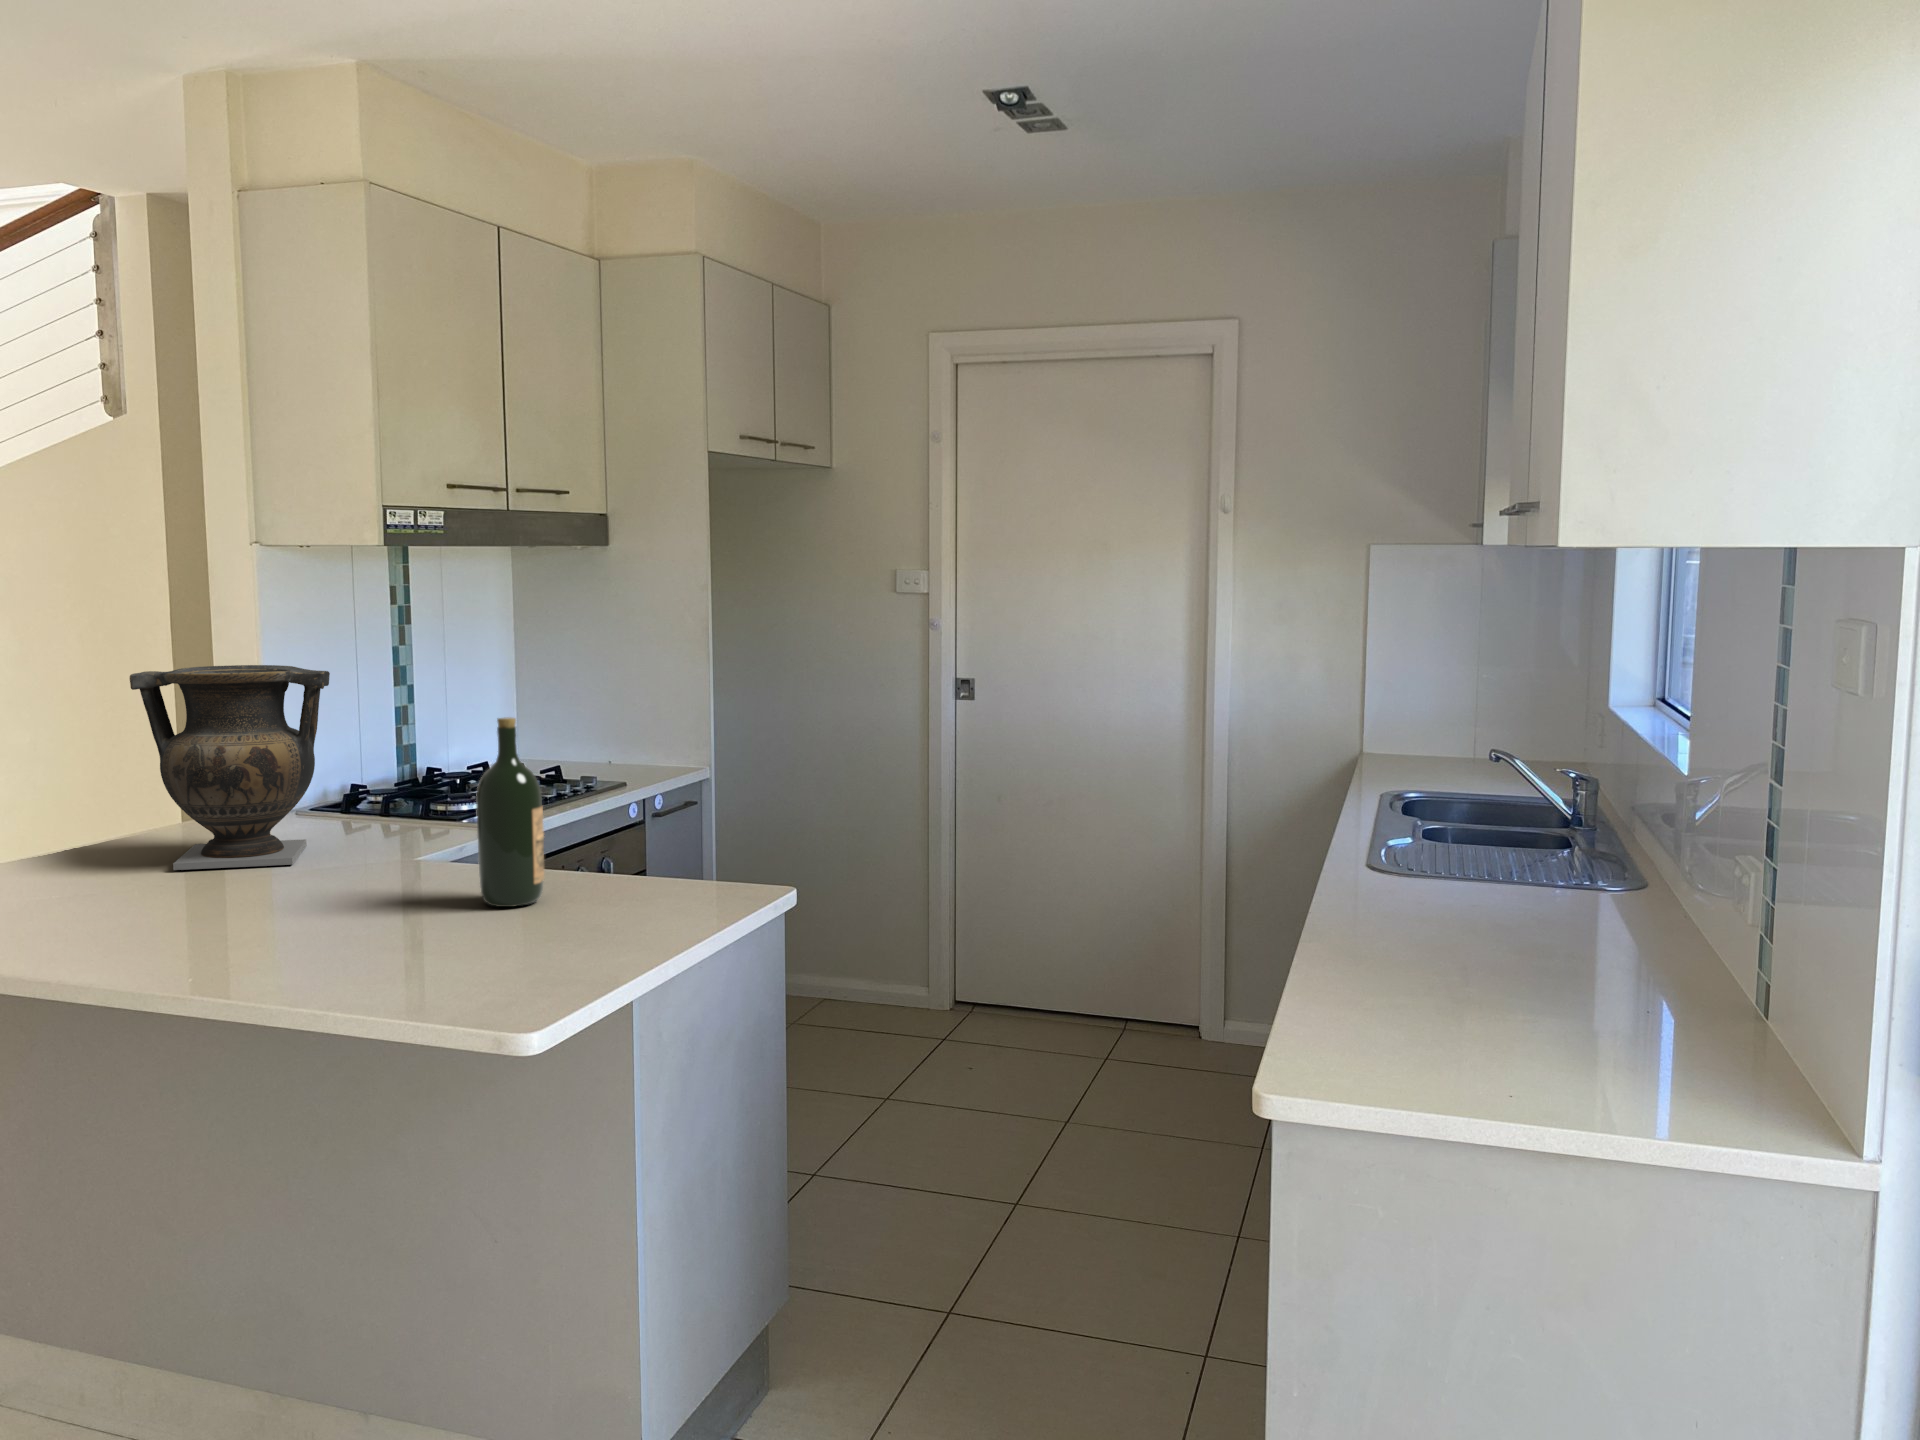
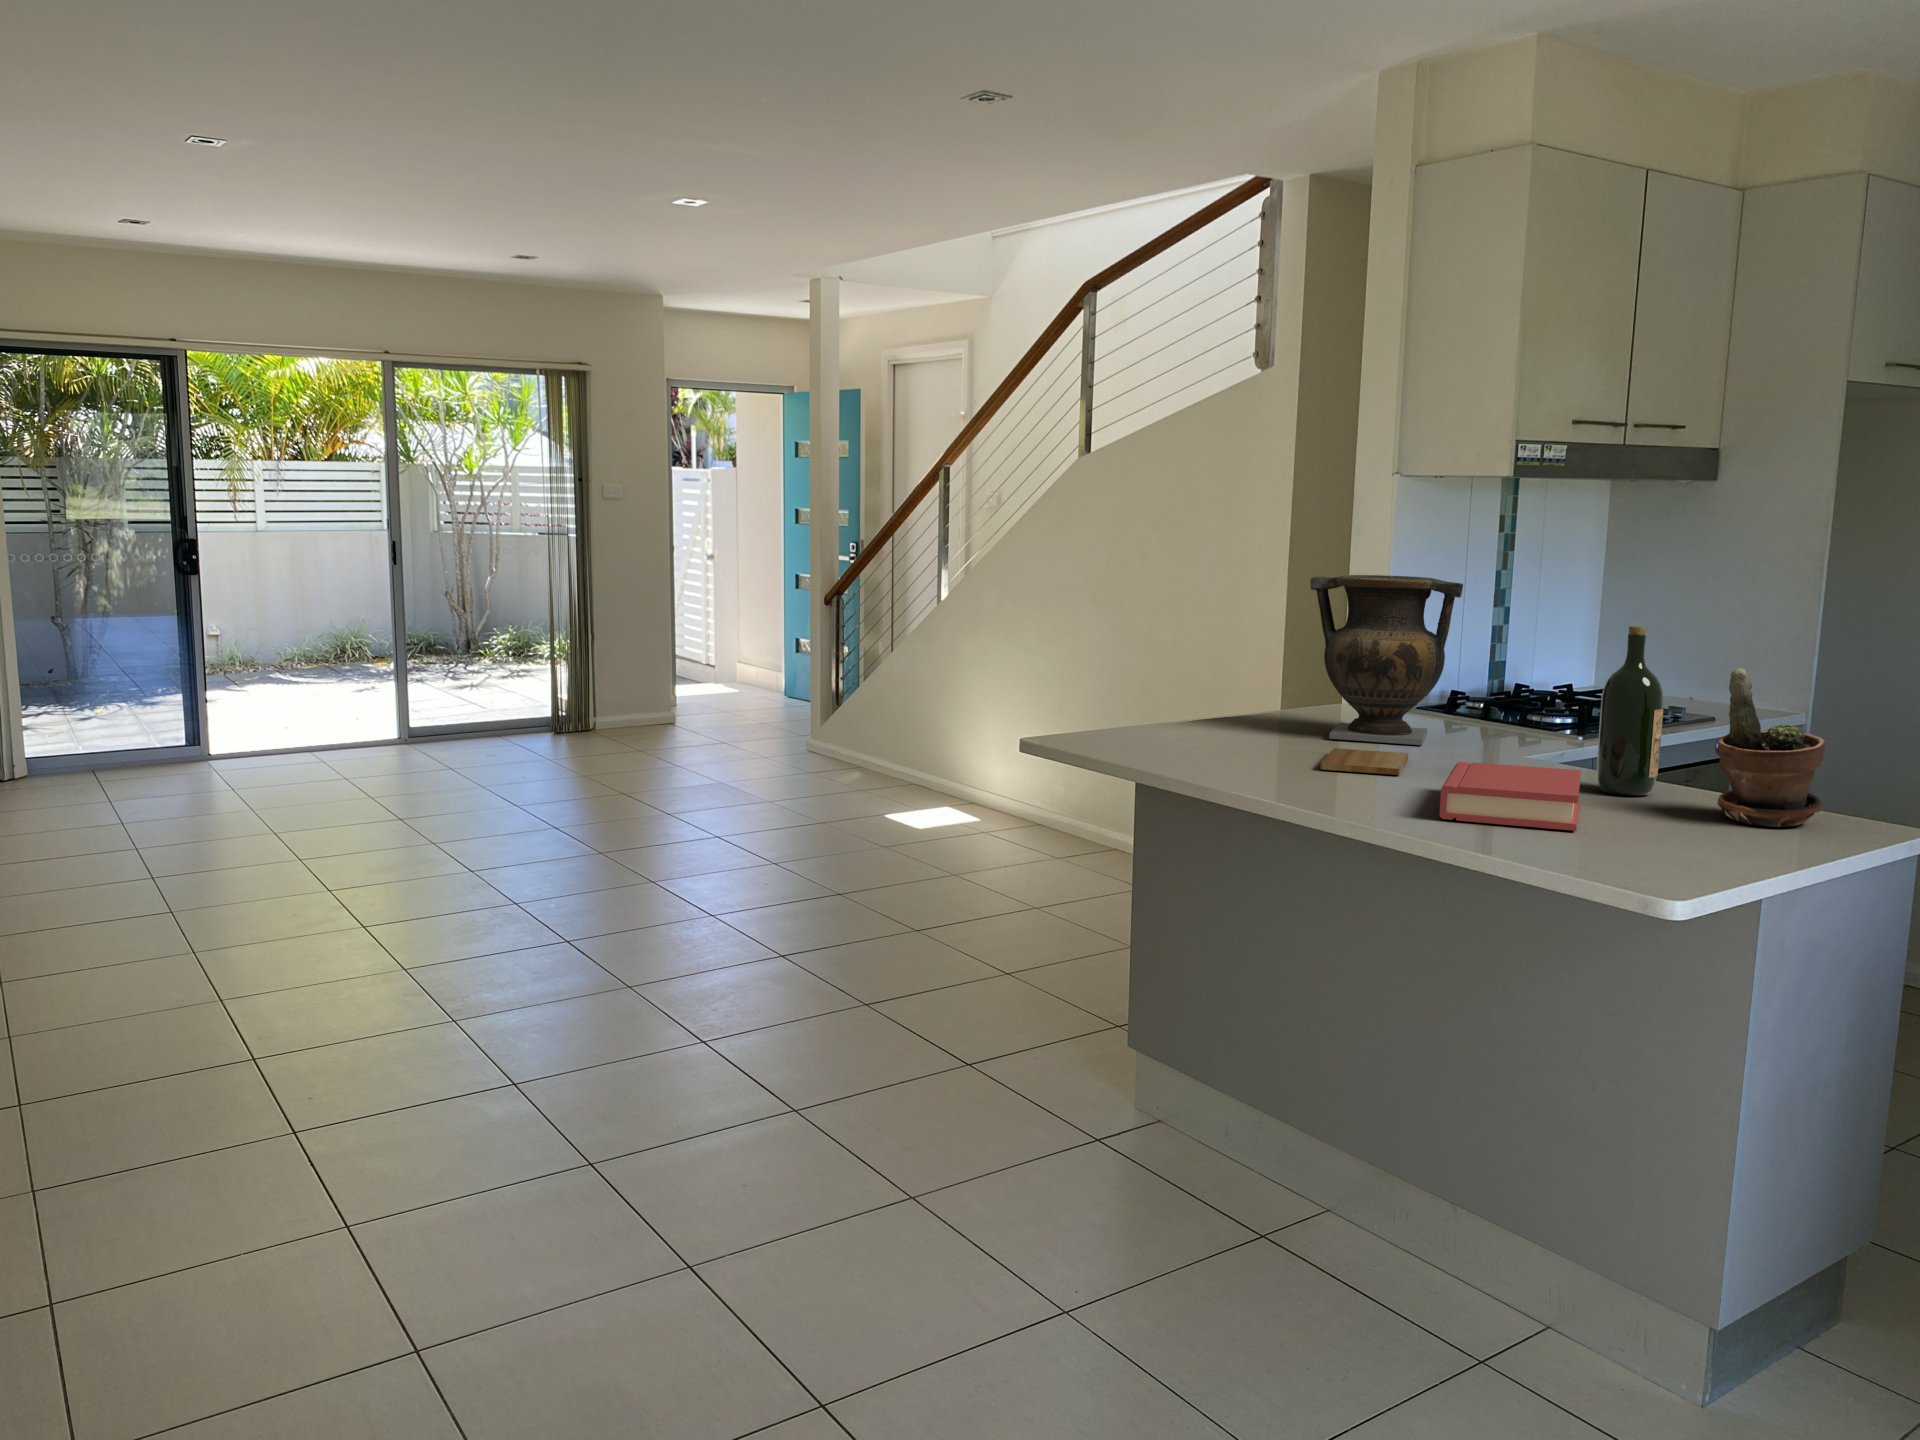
potted plant: none [594,760,703,929] -> present [1716,668,1825,827]
cutting board: none [137,882,267,925] -> present [1320,748,1408,775]
hardback book: none [268,890,456,986] -> present [1440,762,1581,831]

